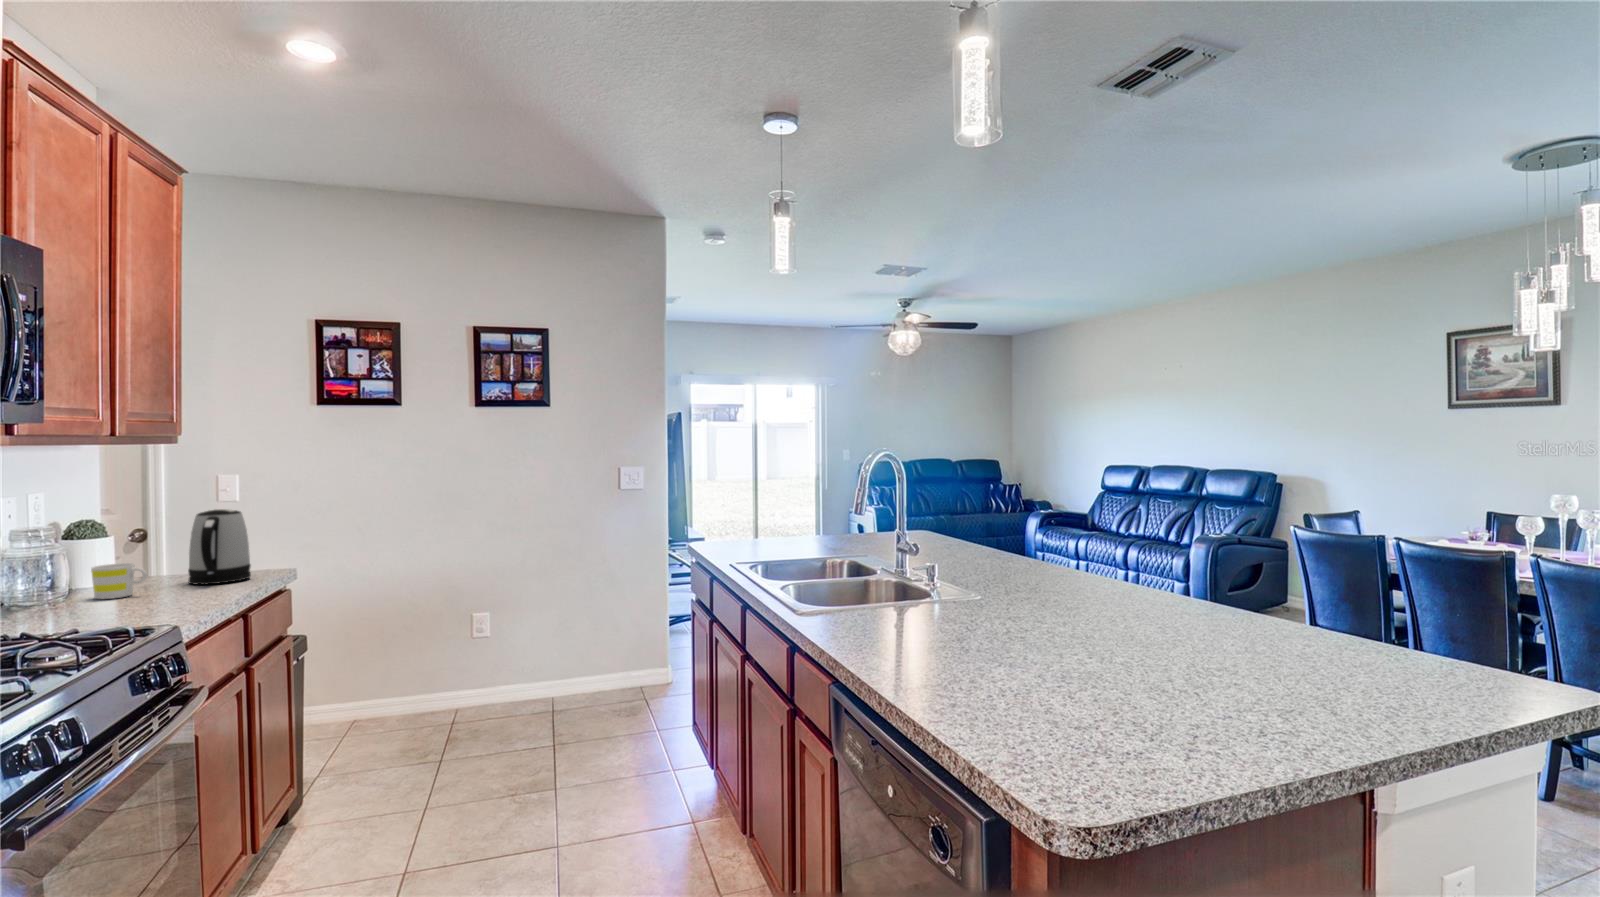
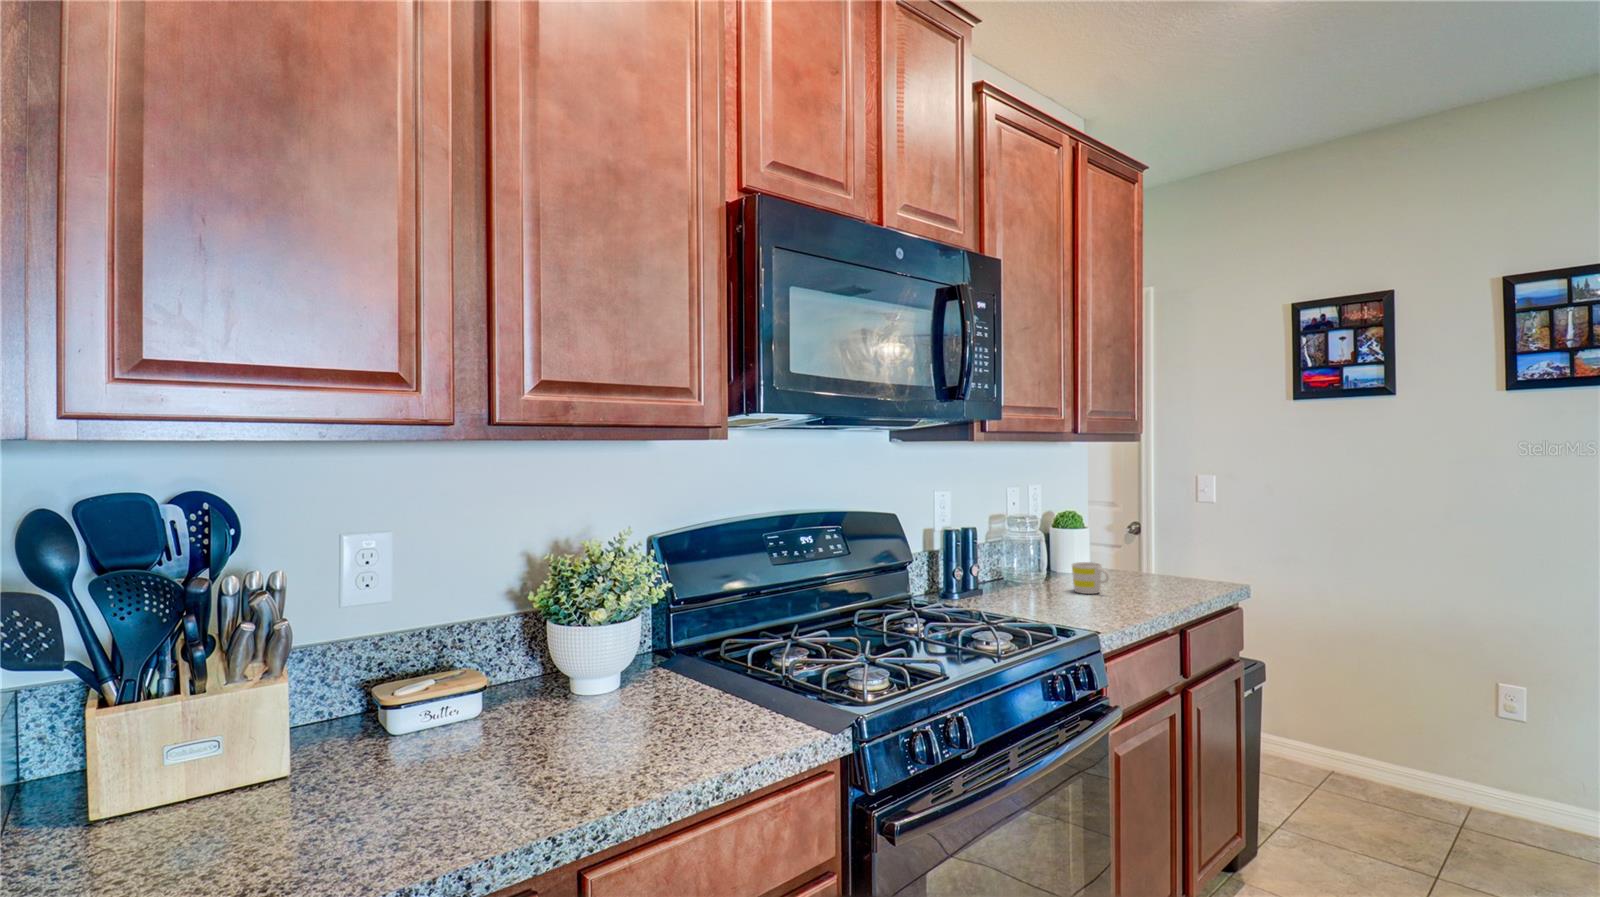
kettle: present [188,509,251,584] -> none [1146,519,1199,594]

